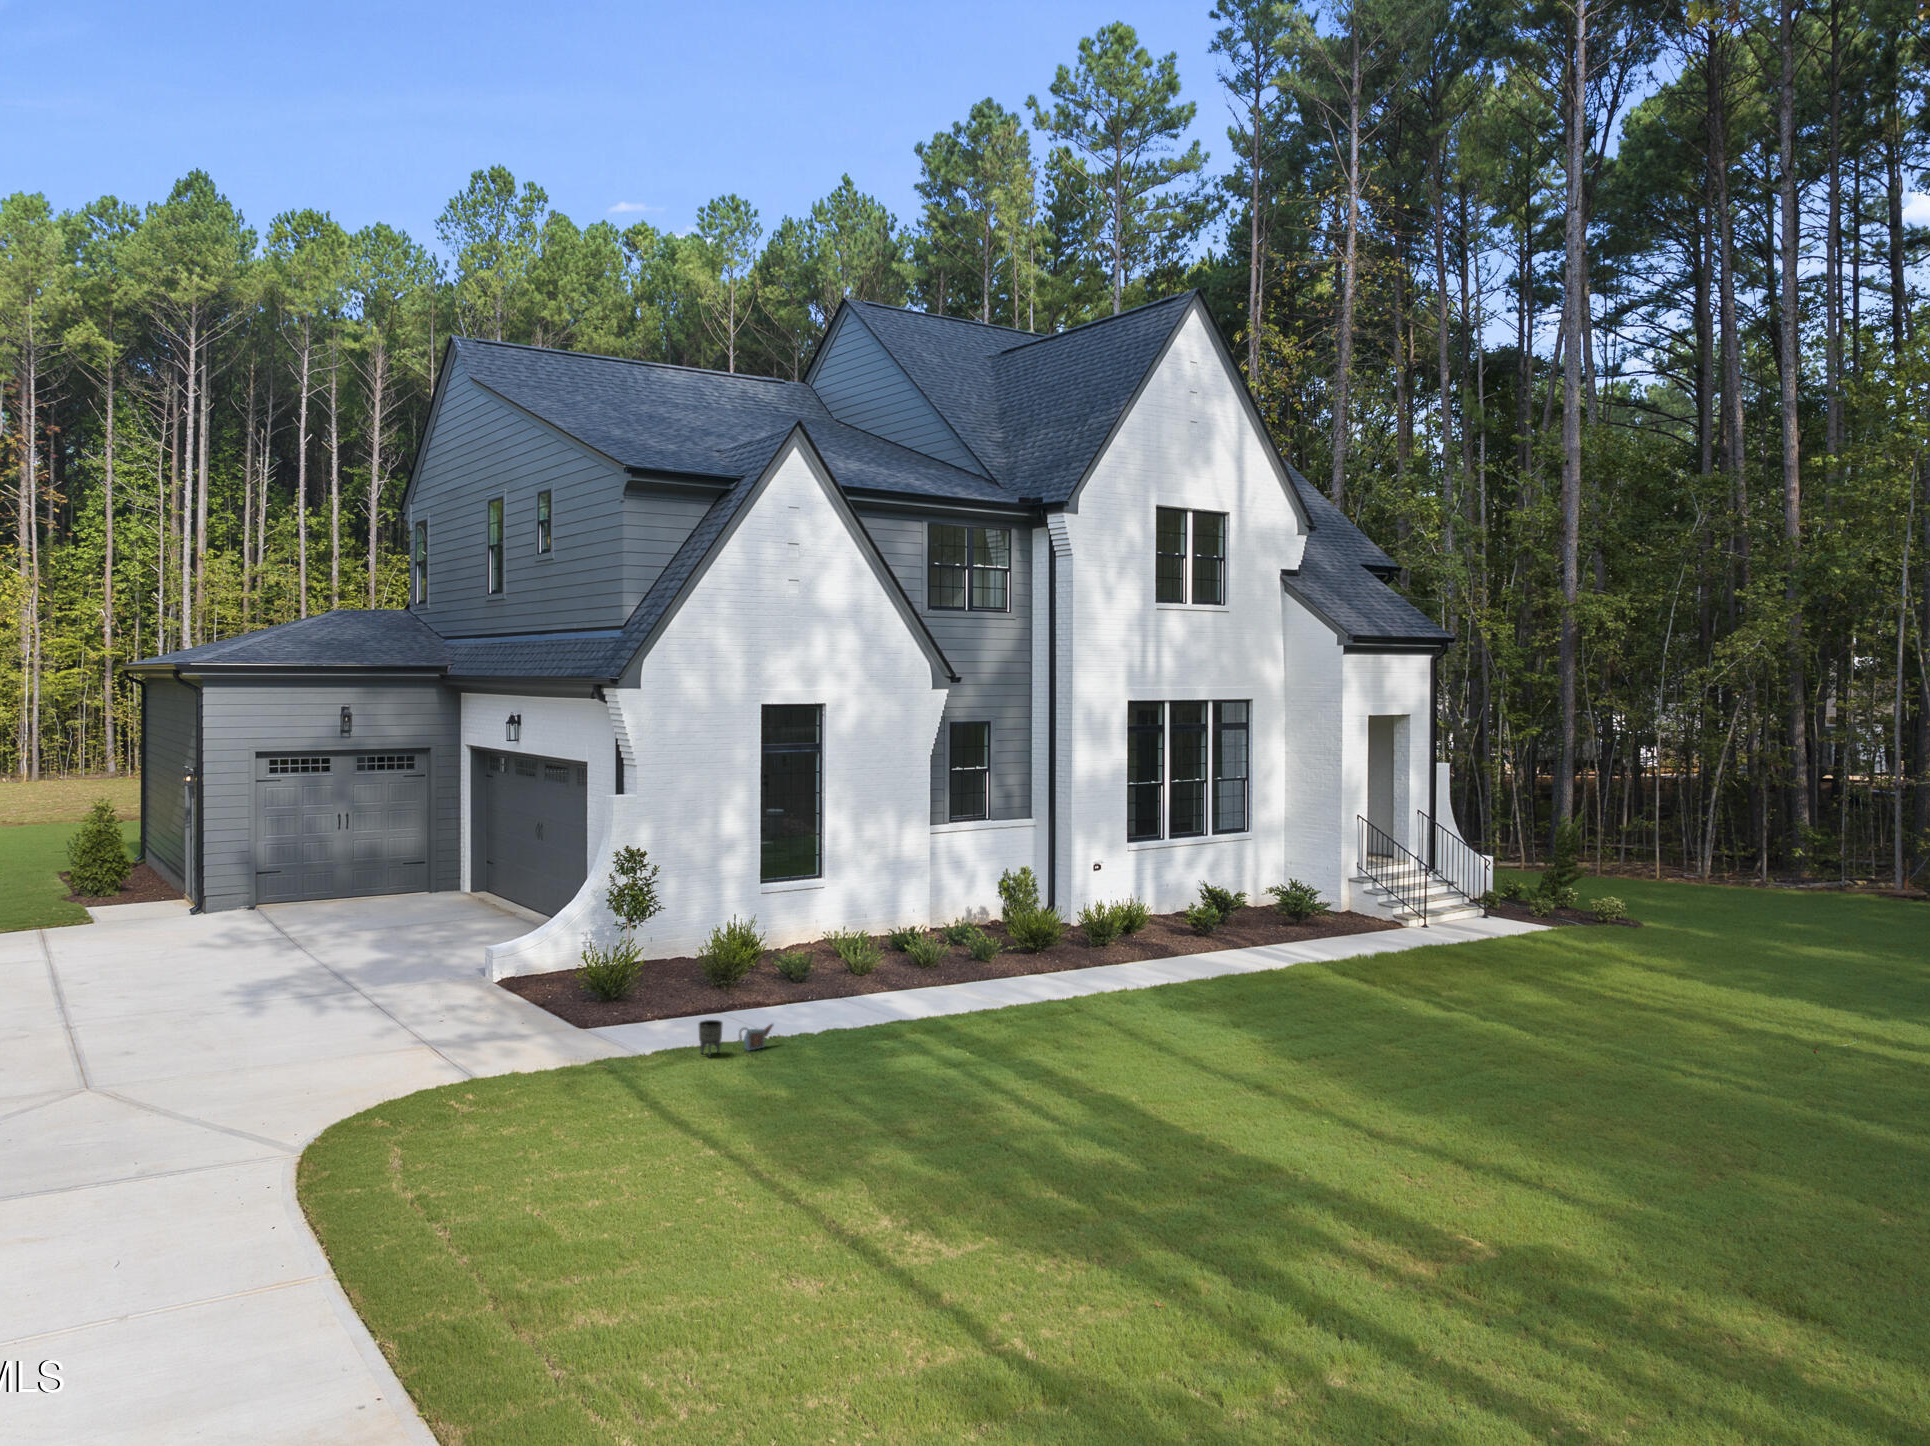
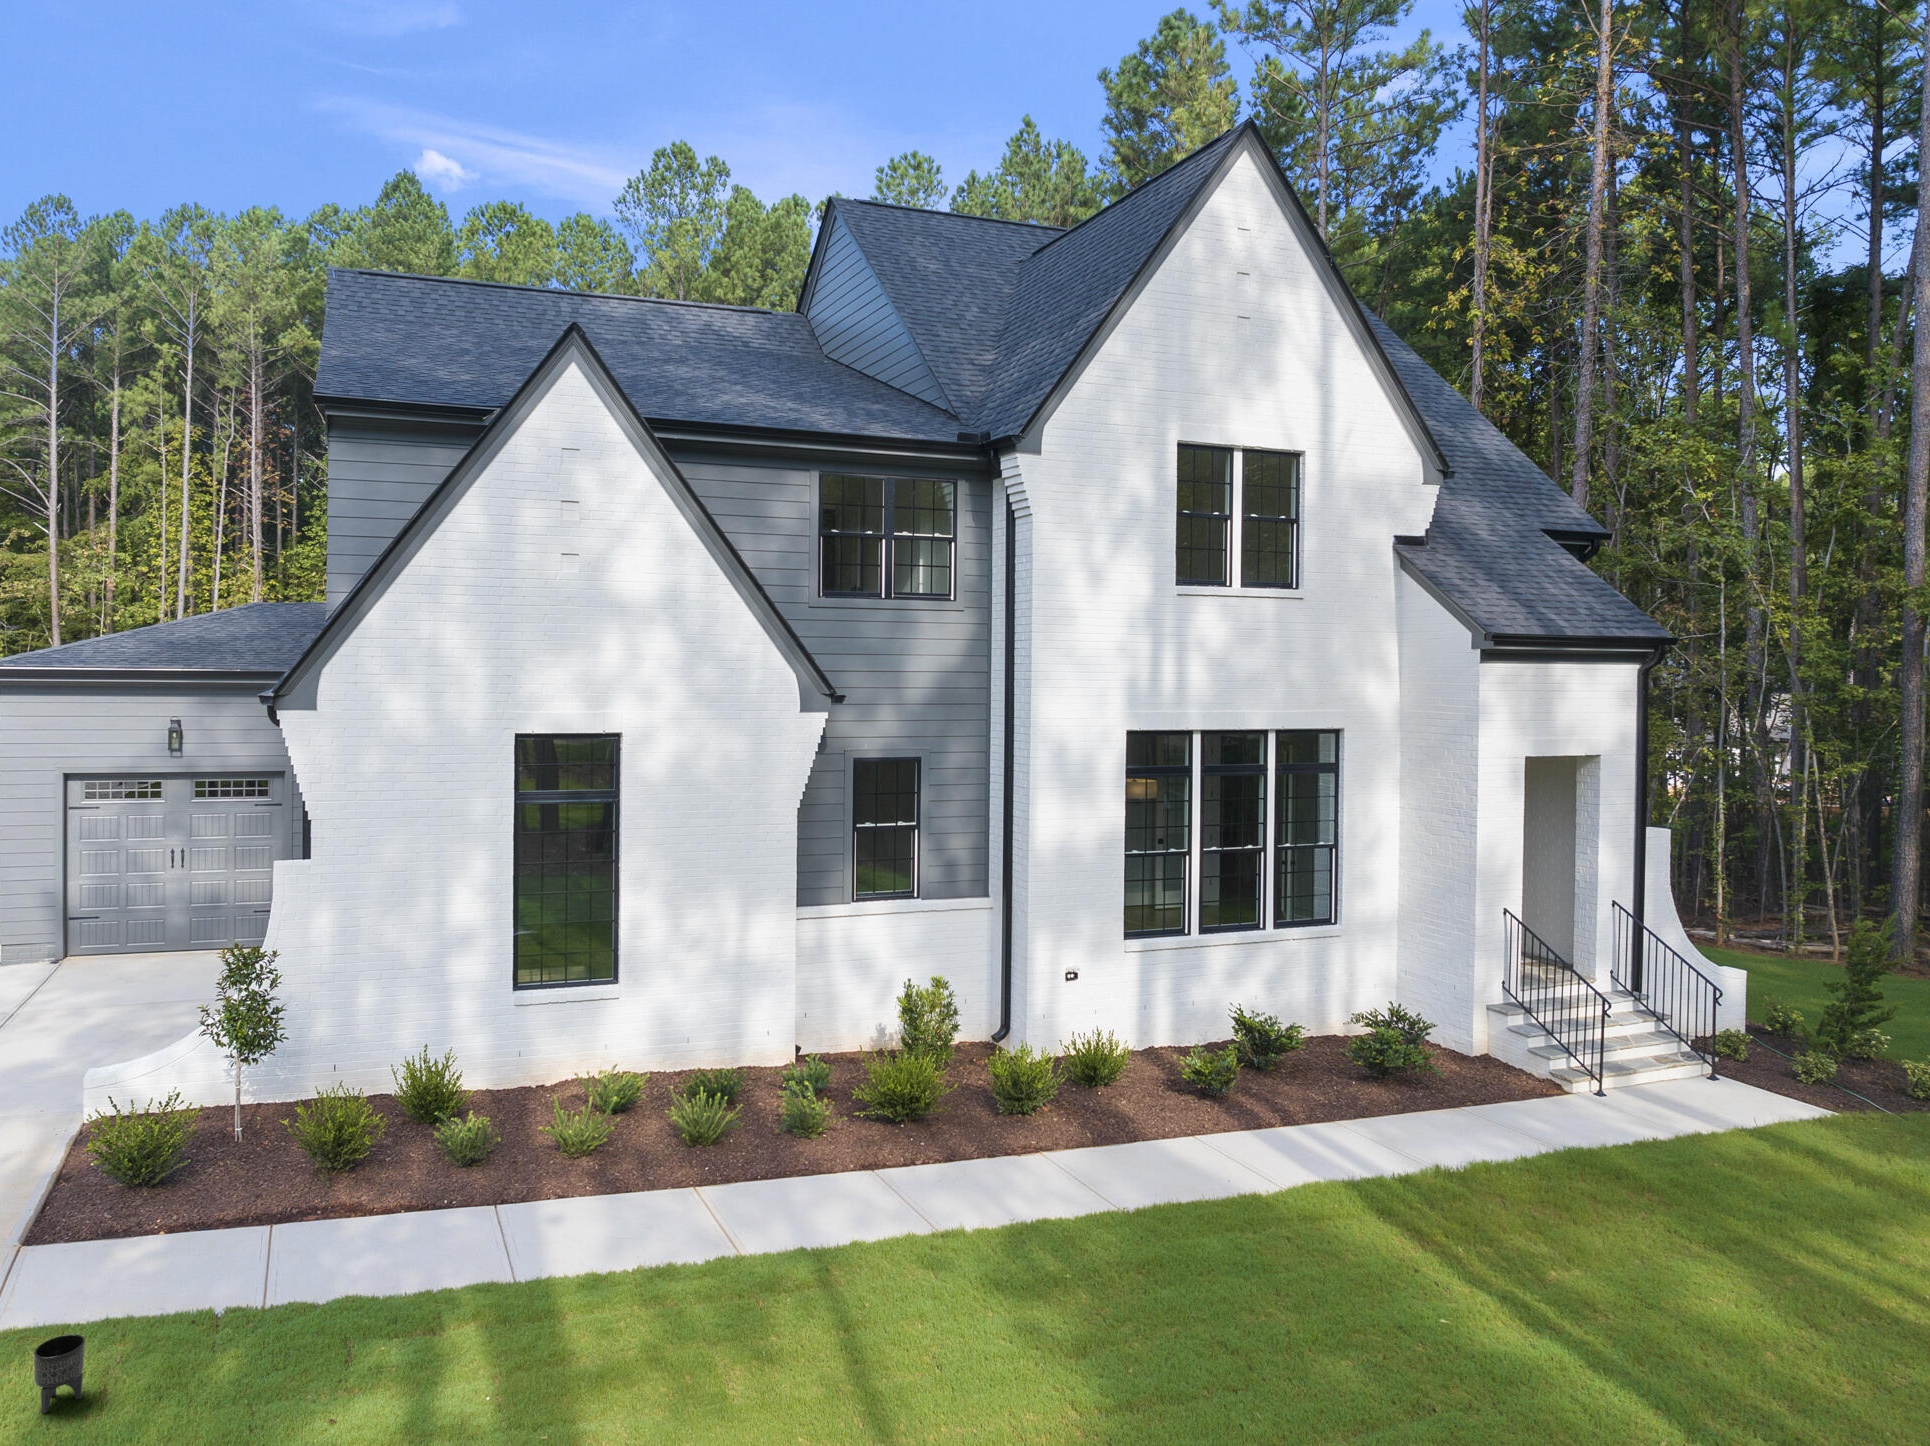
watering can: present [739,1024,773,1050] -> none [116,1341,203,1395]

